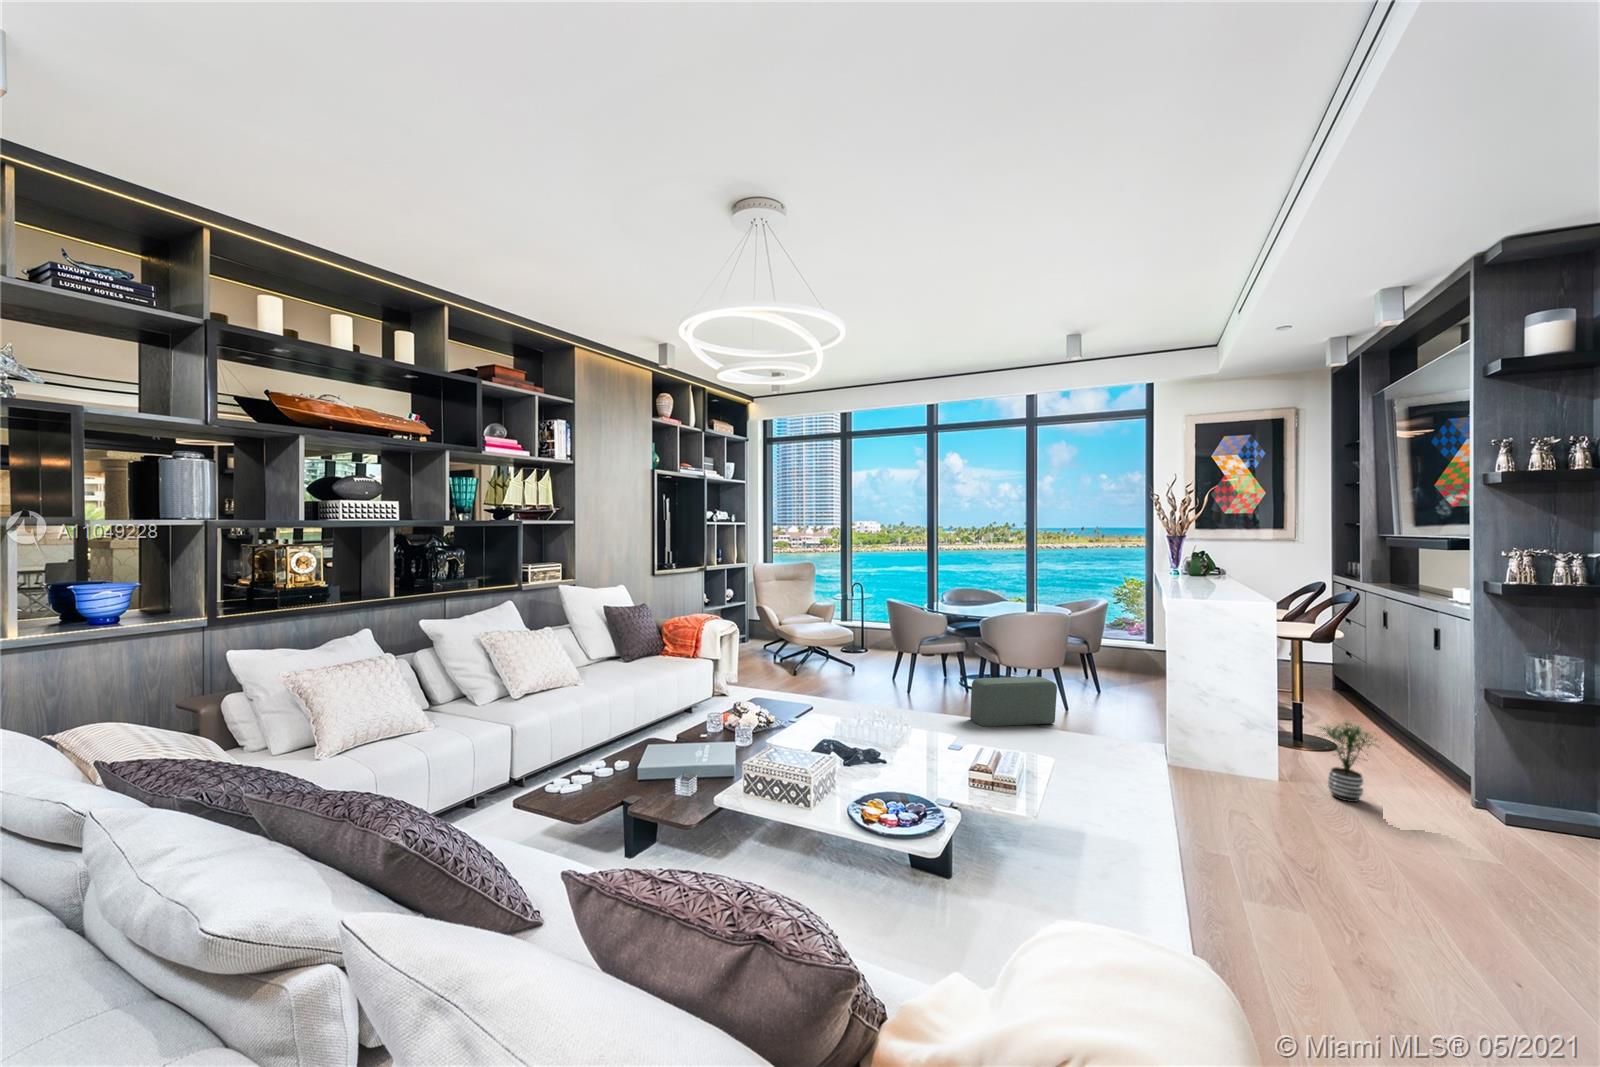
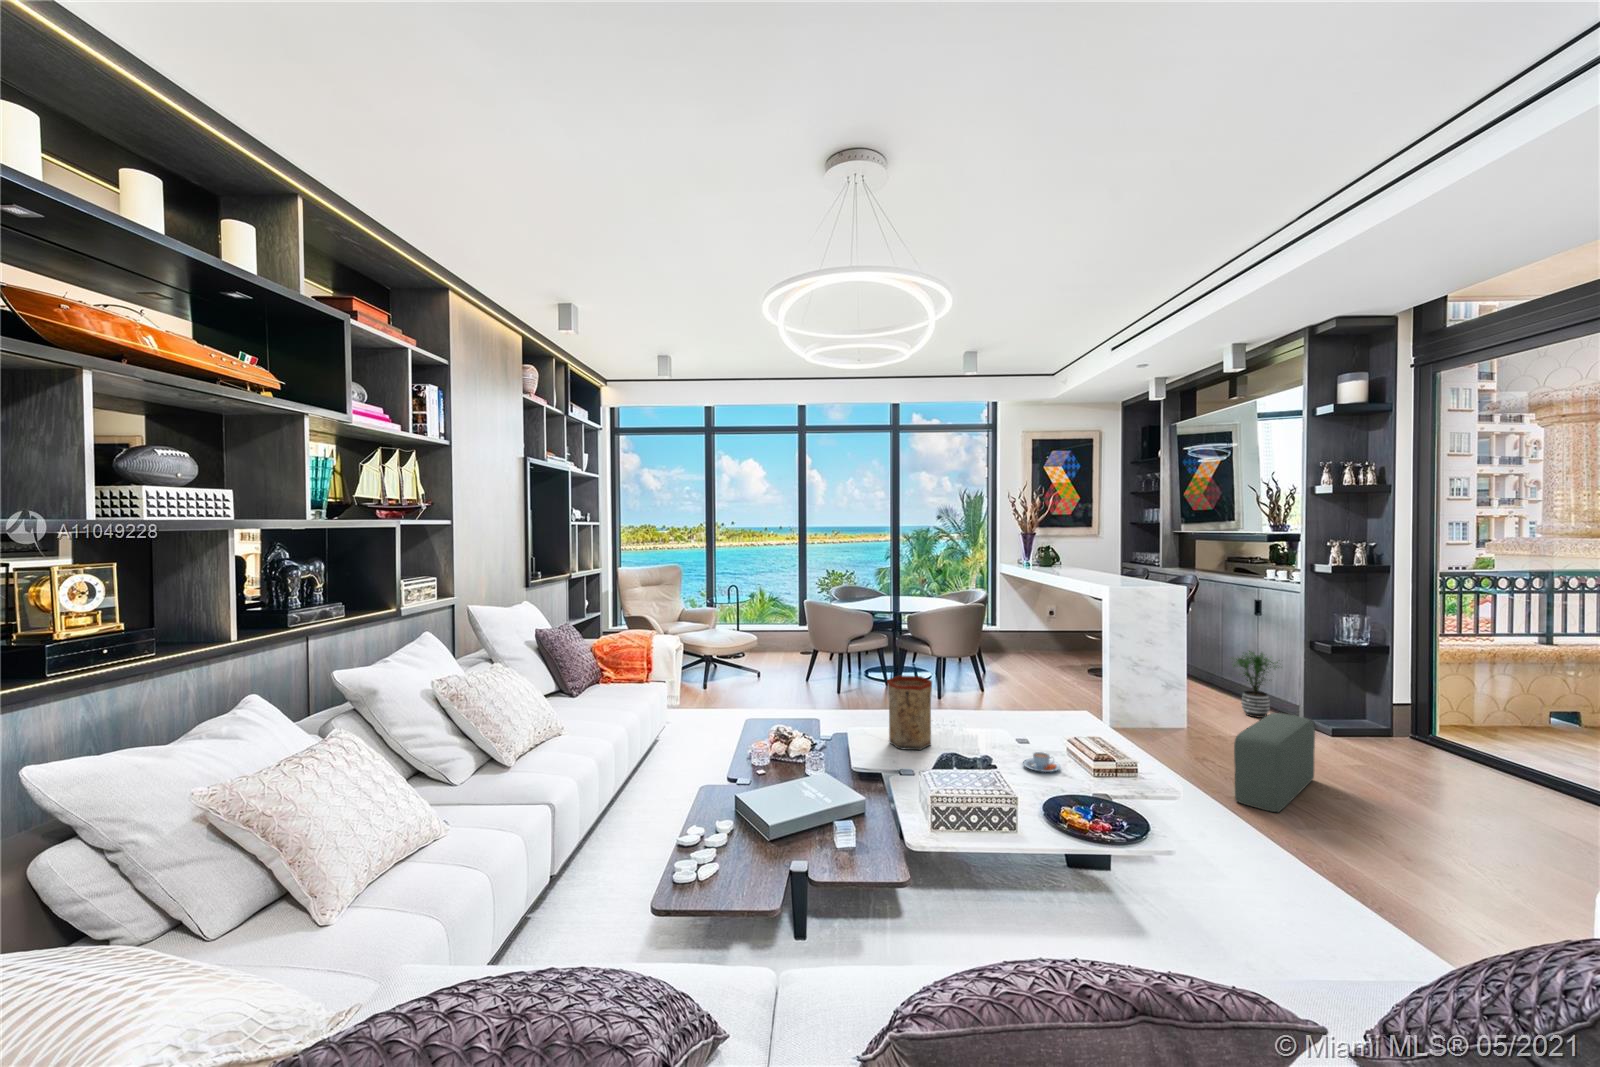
pouf: present [970,676,1057,727] -> present [1234,713,1315,812]
vase: none [818,677,853,741] -> present [887,676,932,750]
teacup: none [890,759,922,777] -> present [1023,752,1060,772]

